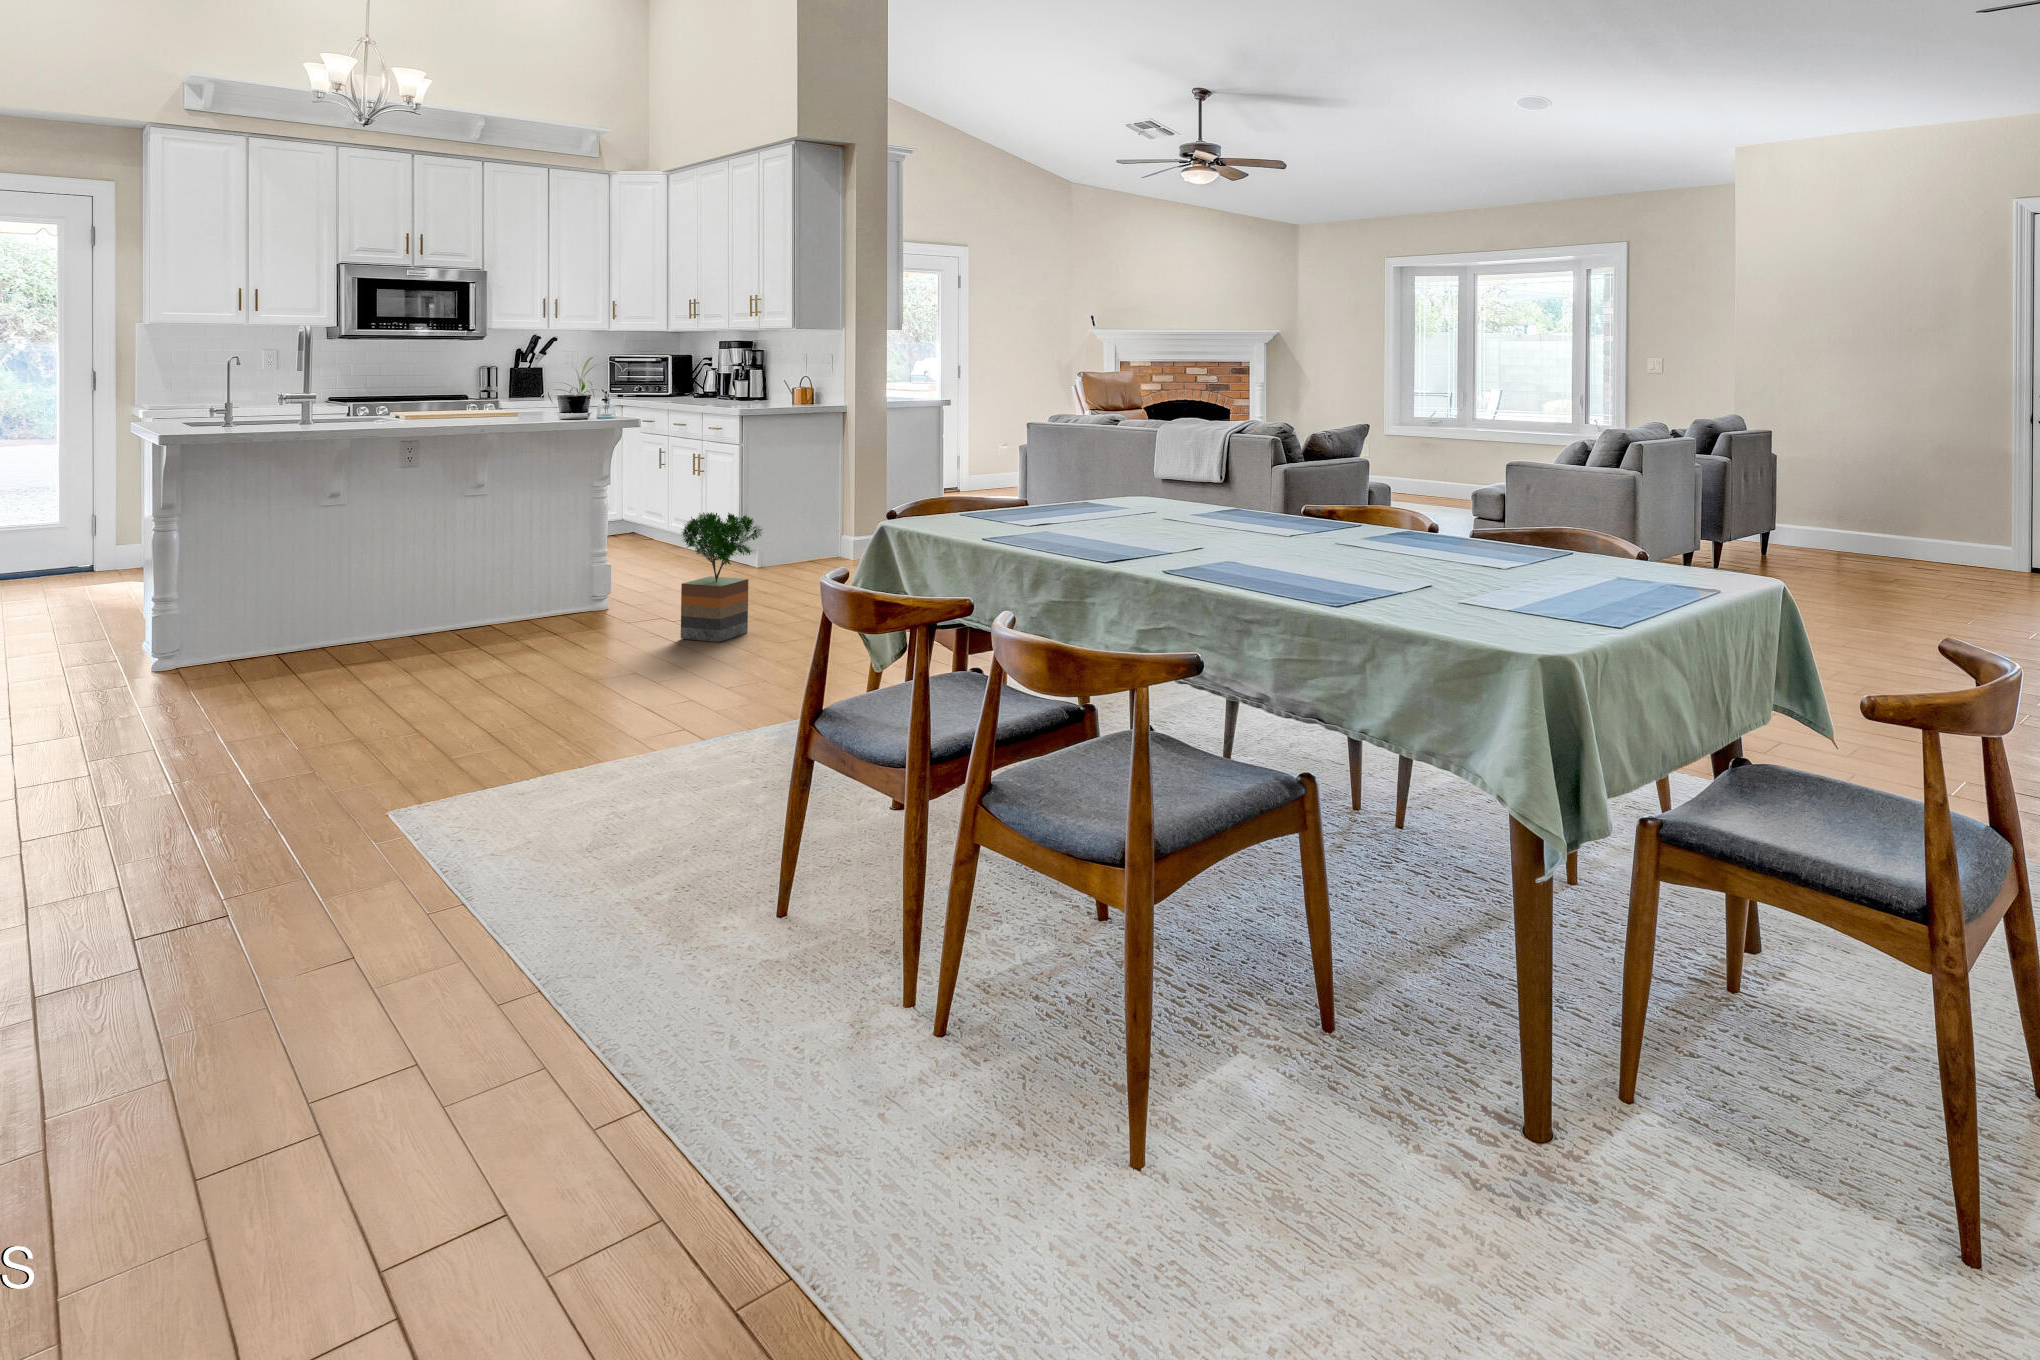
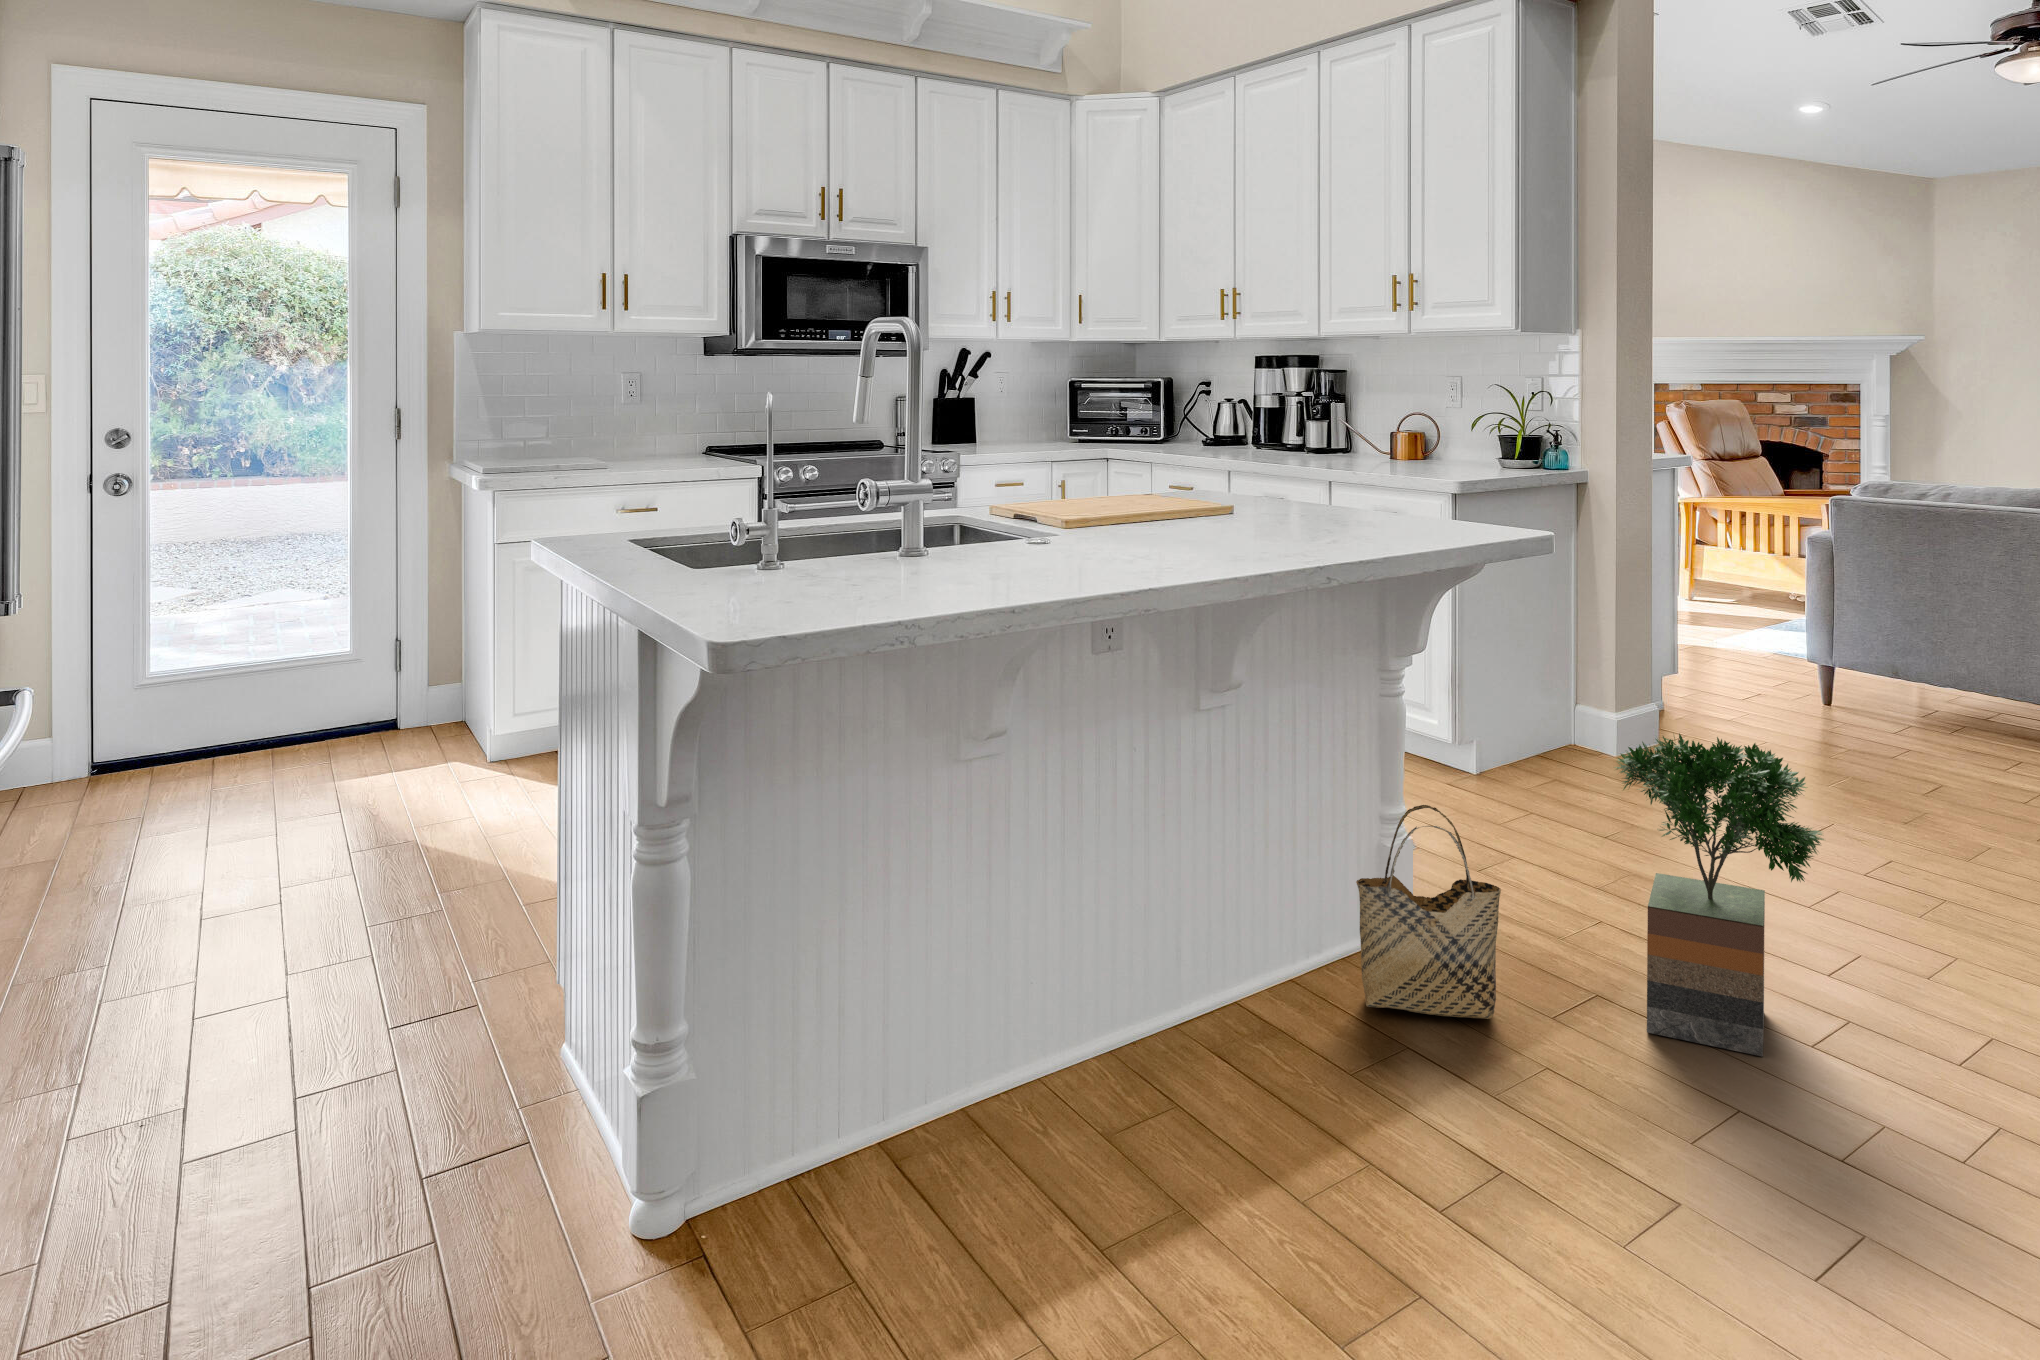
woven basket: none [557,548,626,638] -> present [1356,805,1501,1019]

